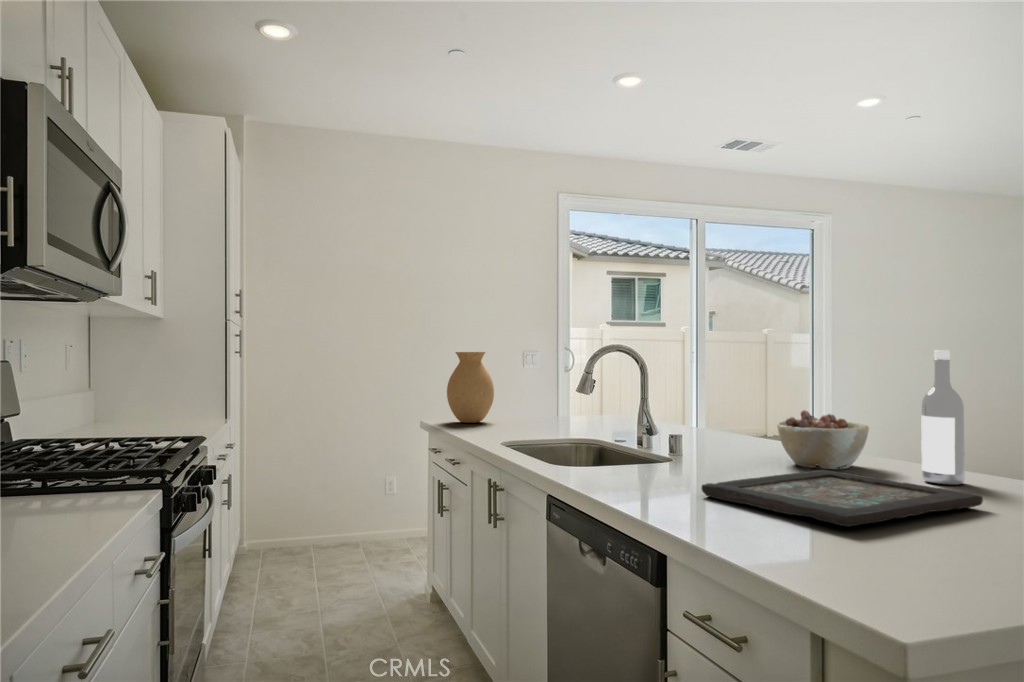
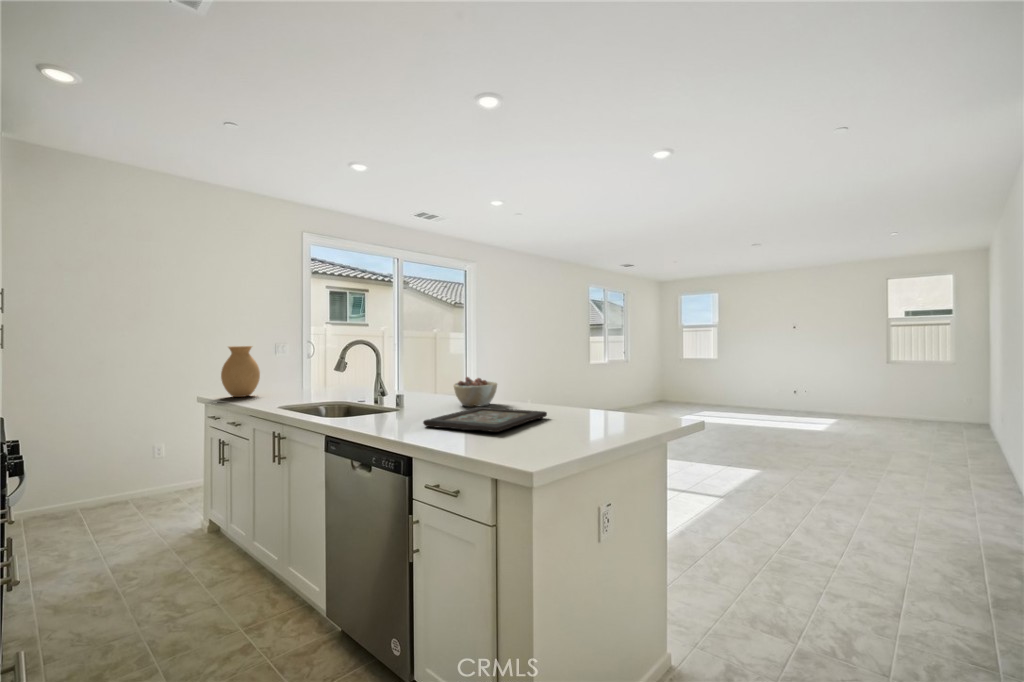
wine bottle: present [921,350,965,485] -> none [521,345,538,409]

